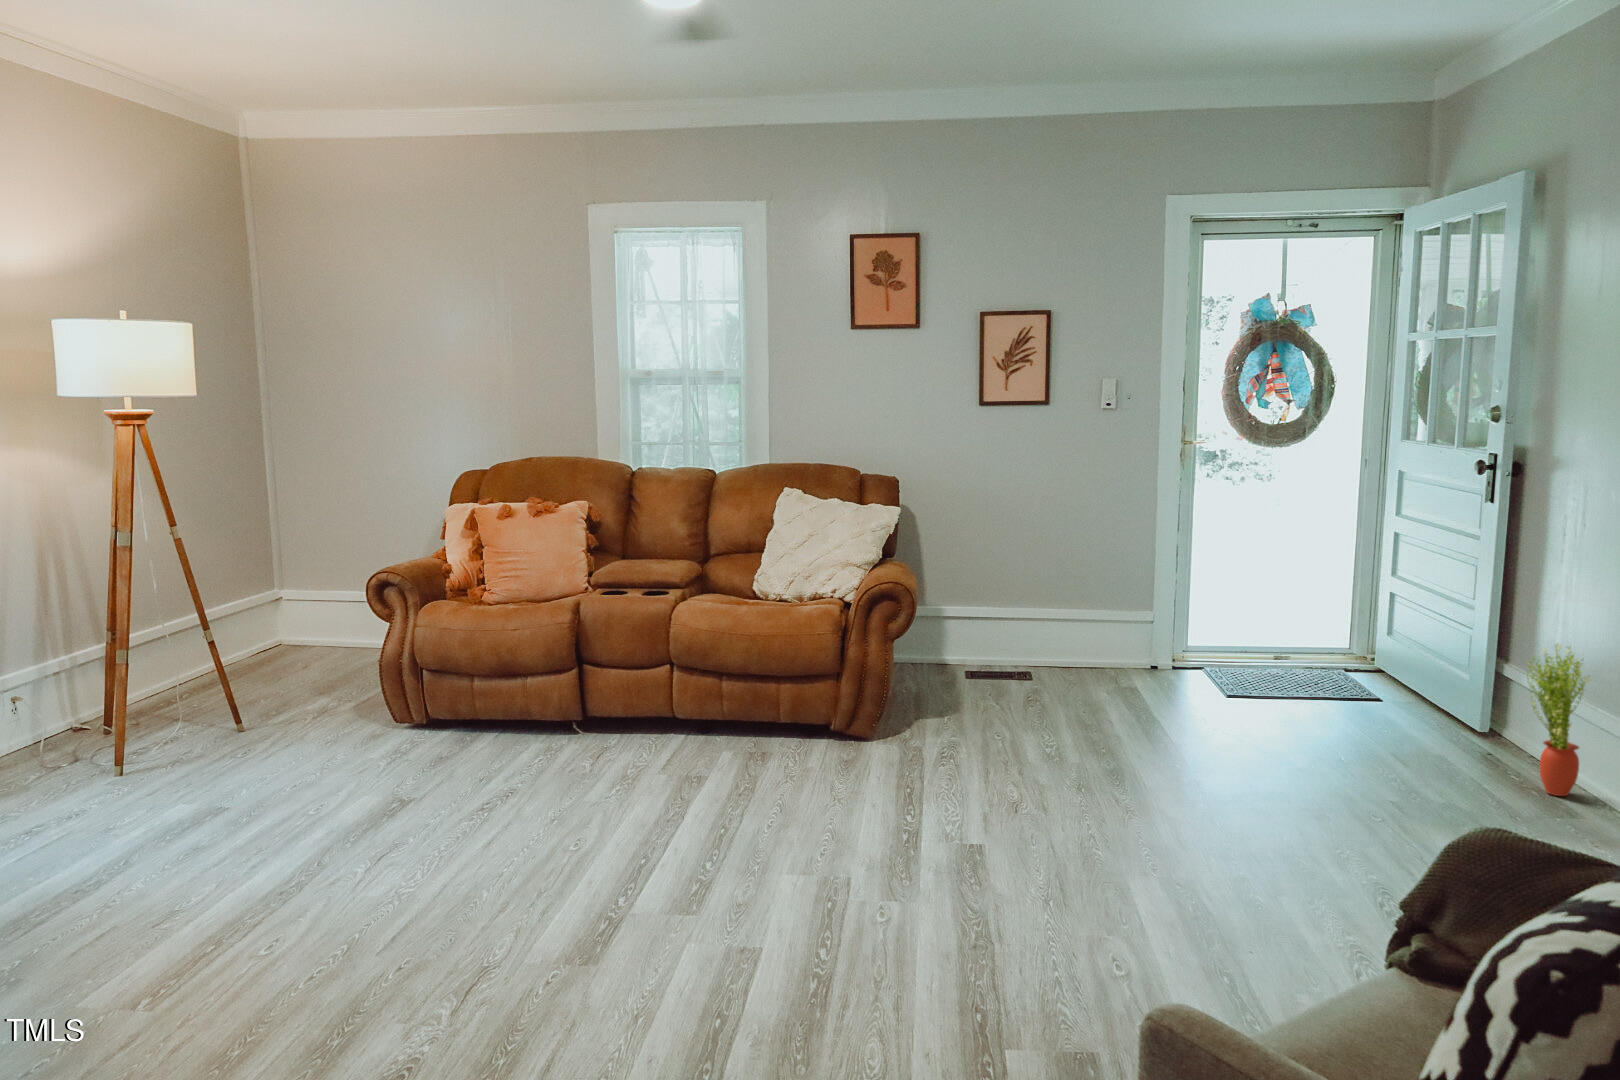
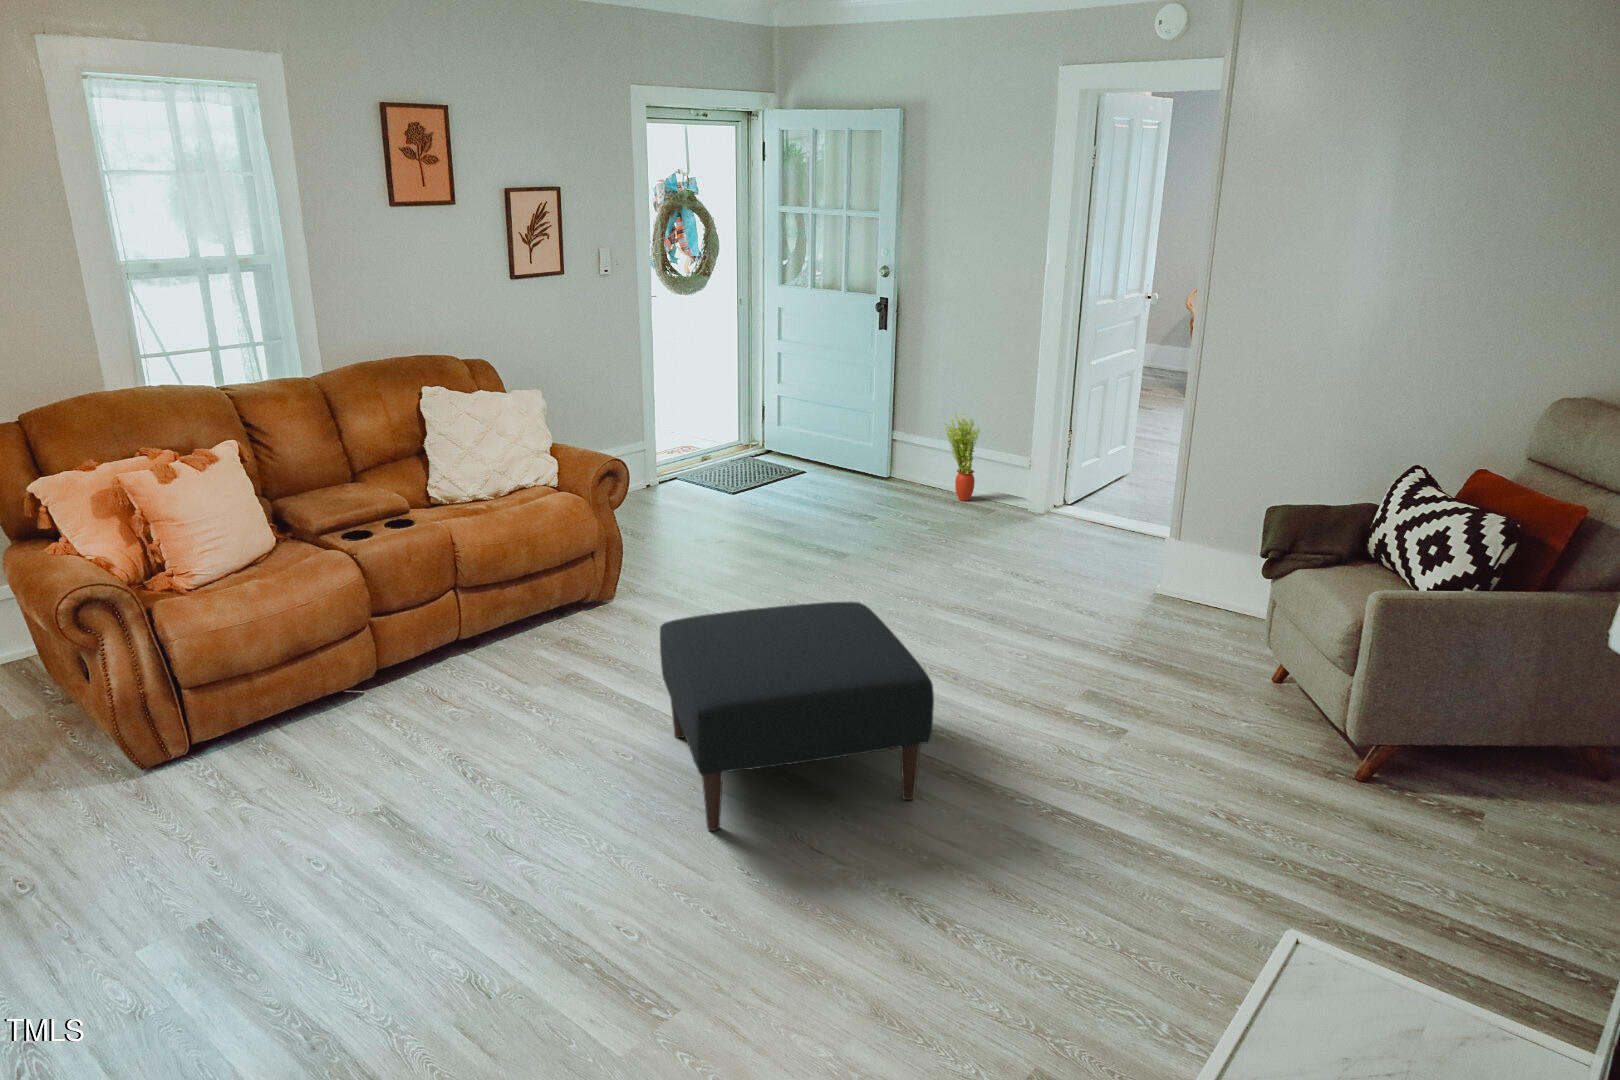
ottoman: none [420,716,803,1011] -> present [660,602,934,831]

